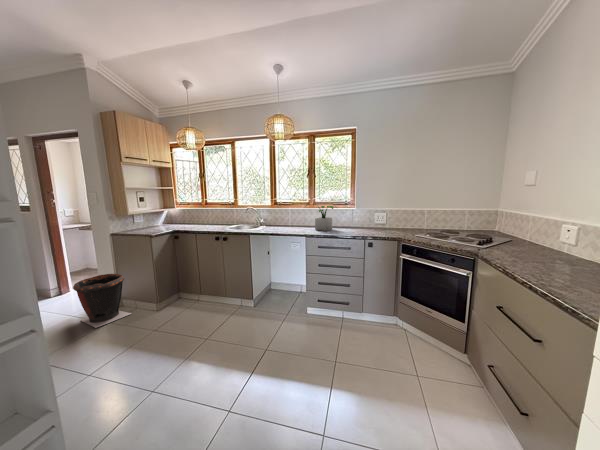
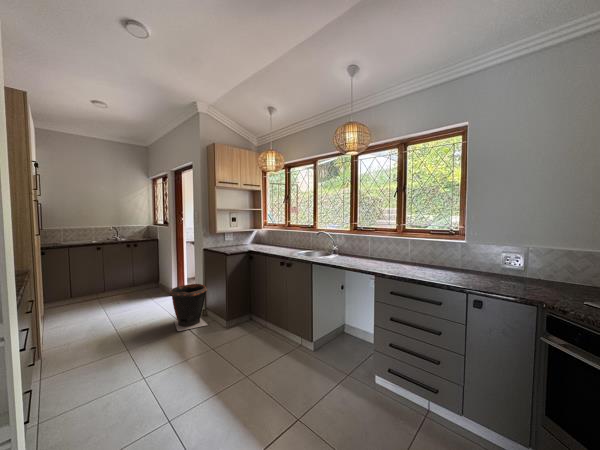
potted plant: present [306,205,334,231] -> none [383,231,432,270]

